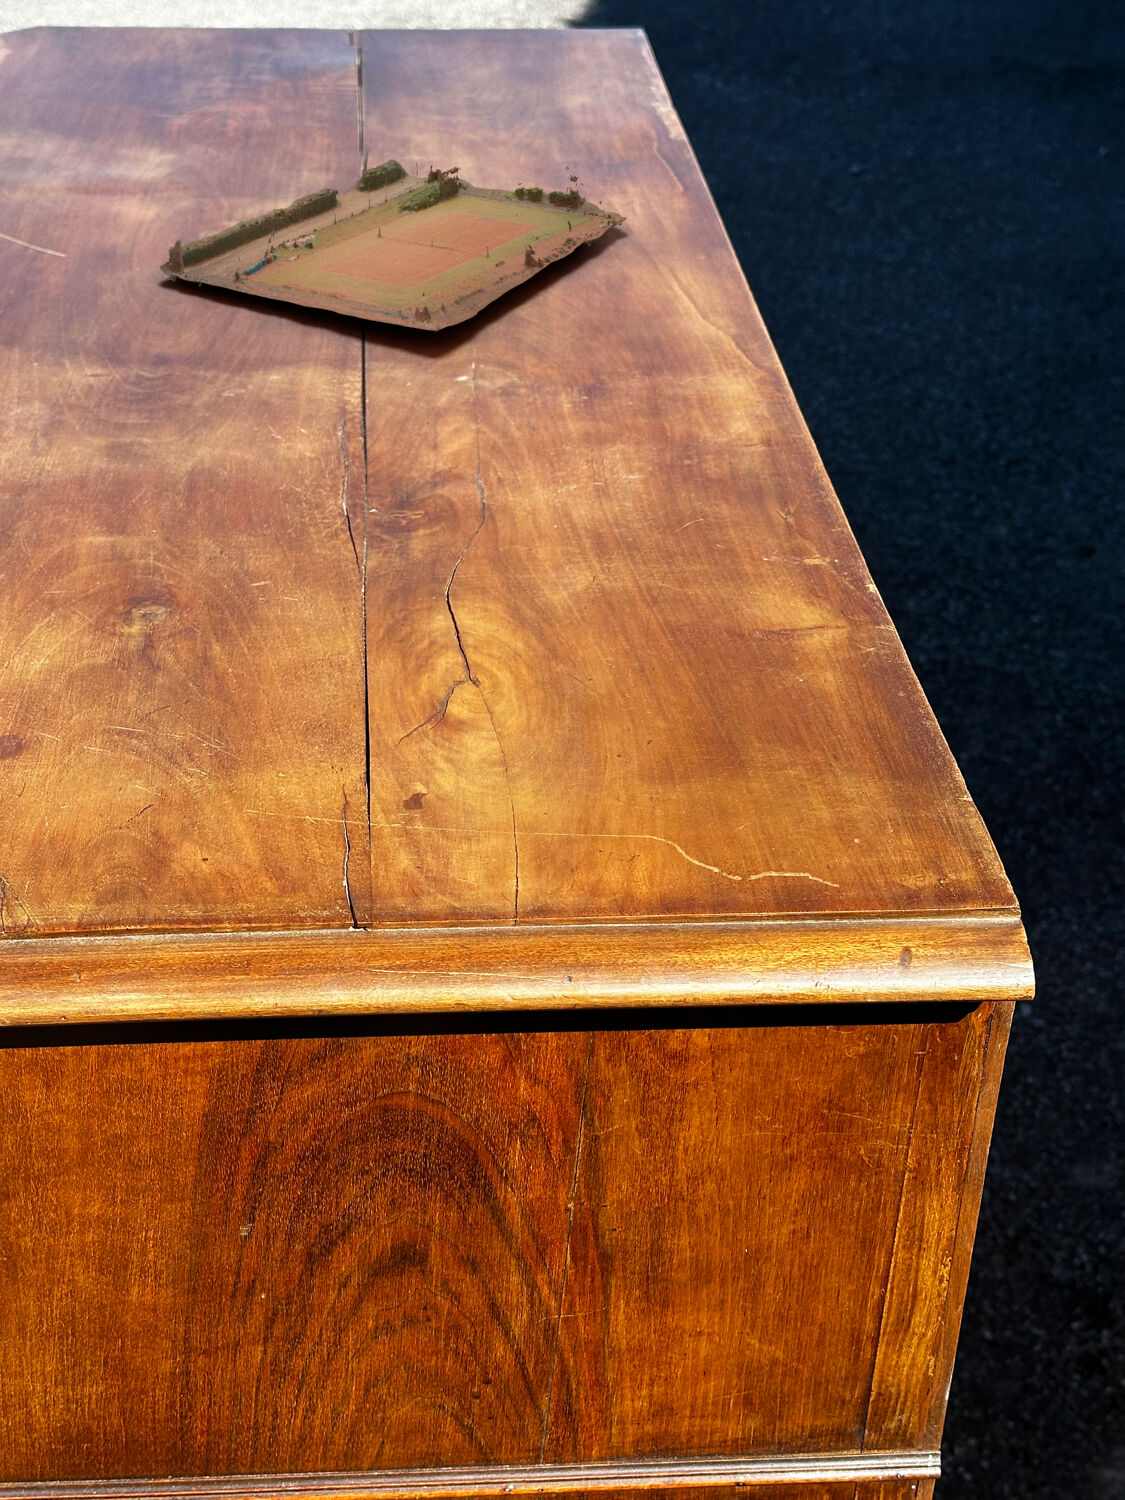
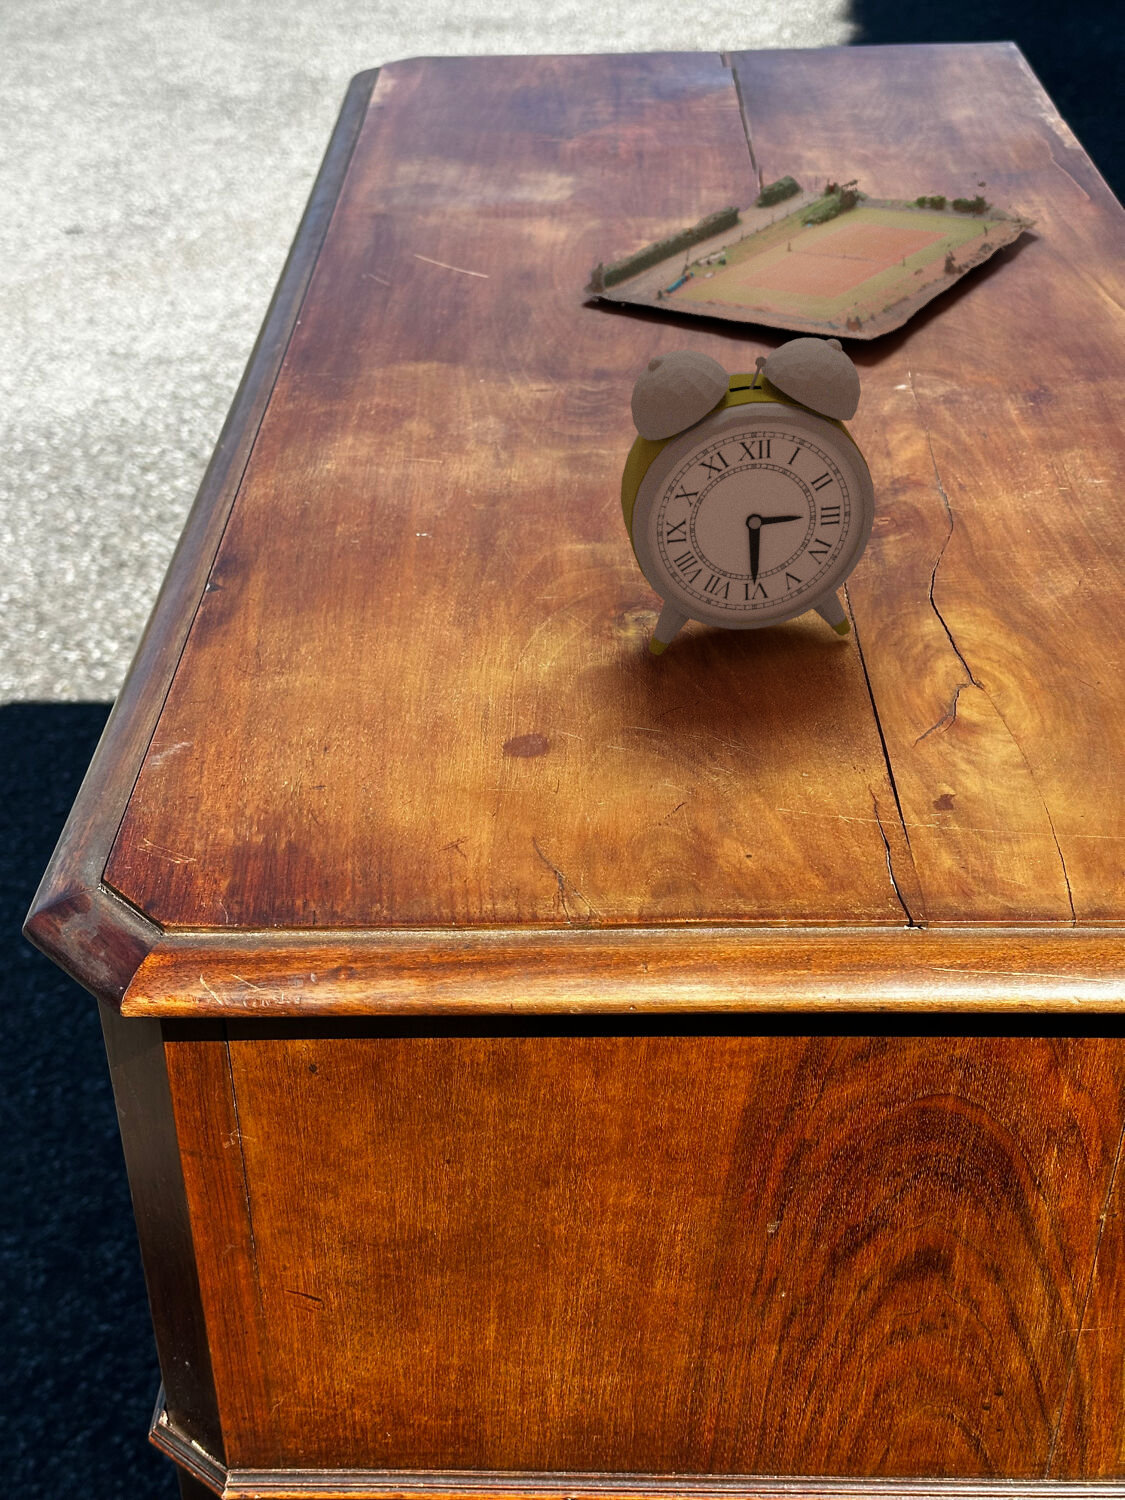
alarm clock: none [106,333,365,651] -> present [621,338,875,655]

